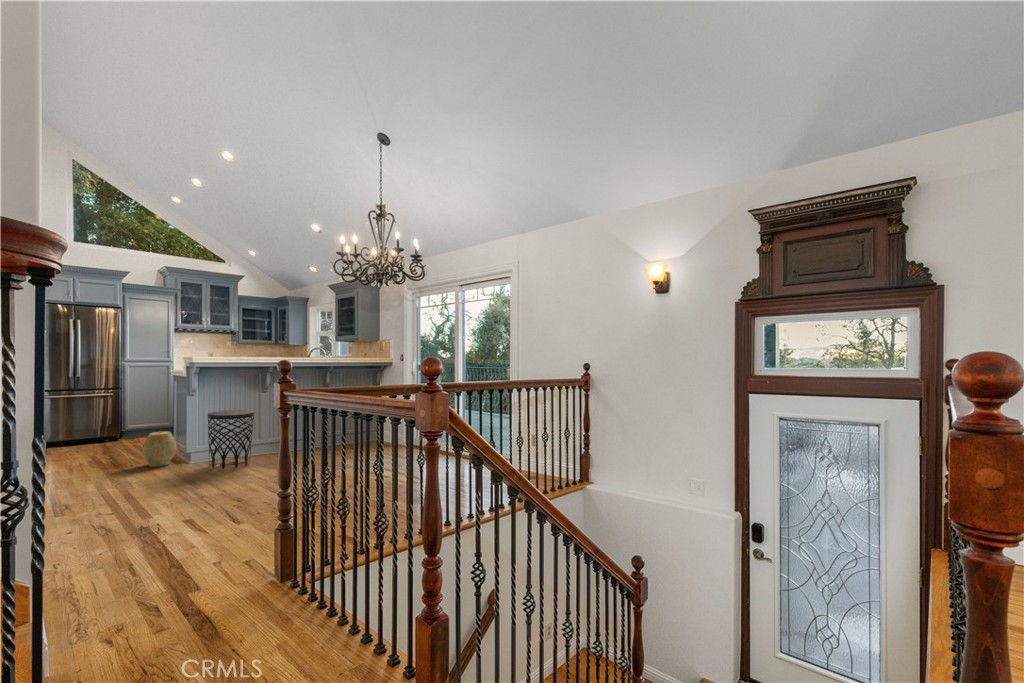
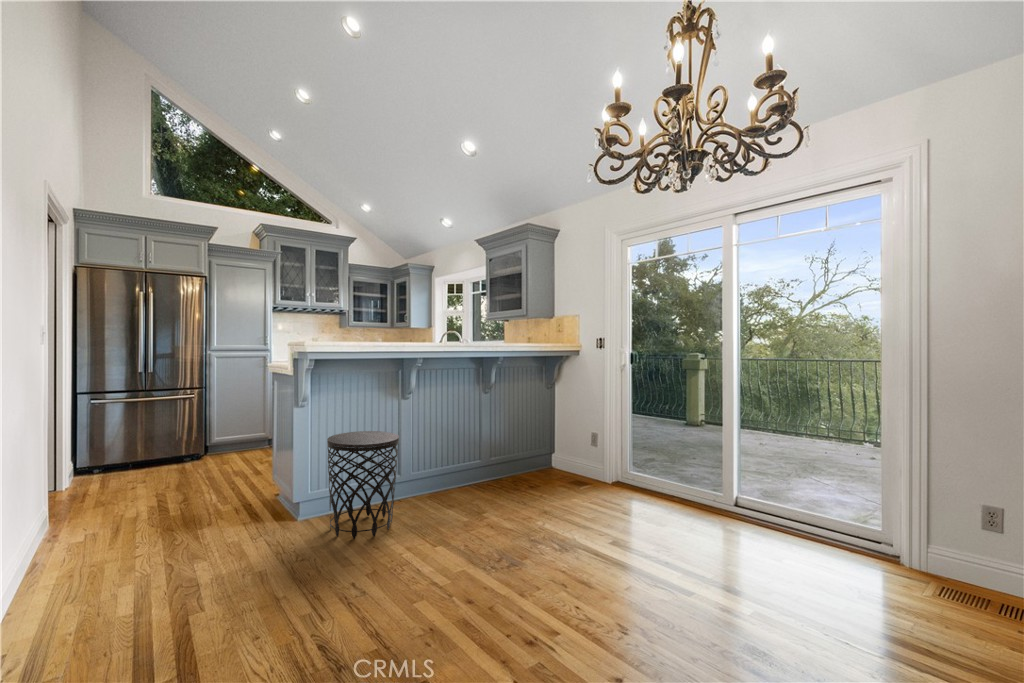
woven basket: present [142,431,176,467] -> none [227,464,278,525]

